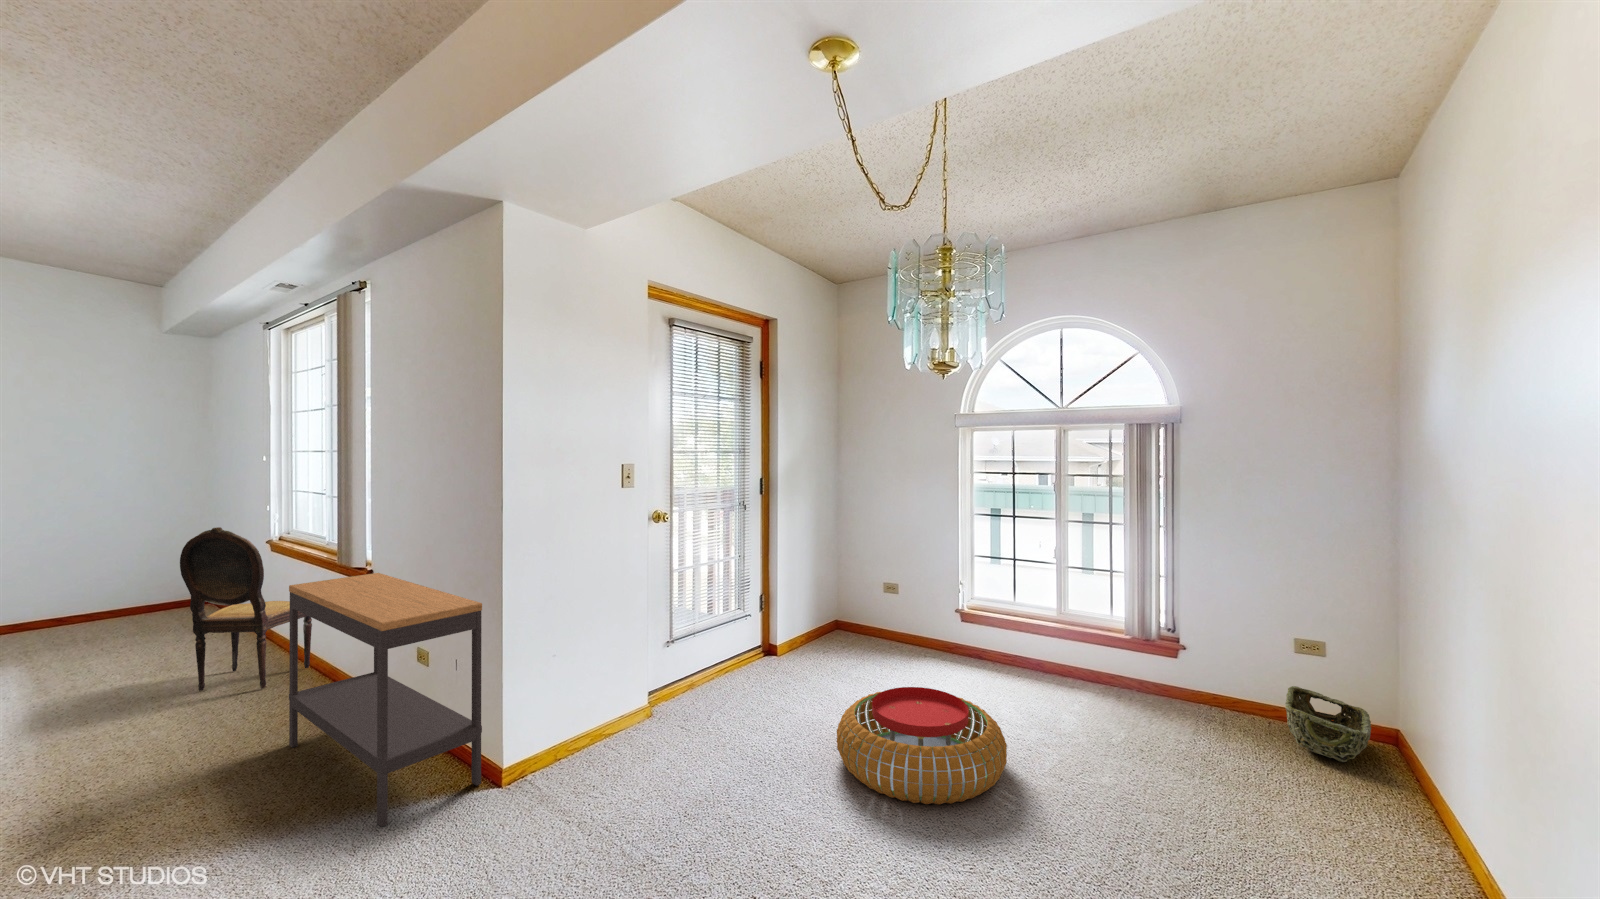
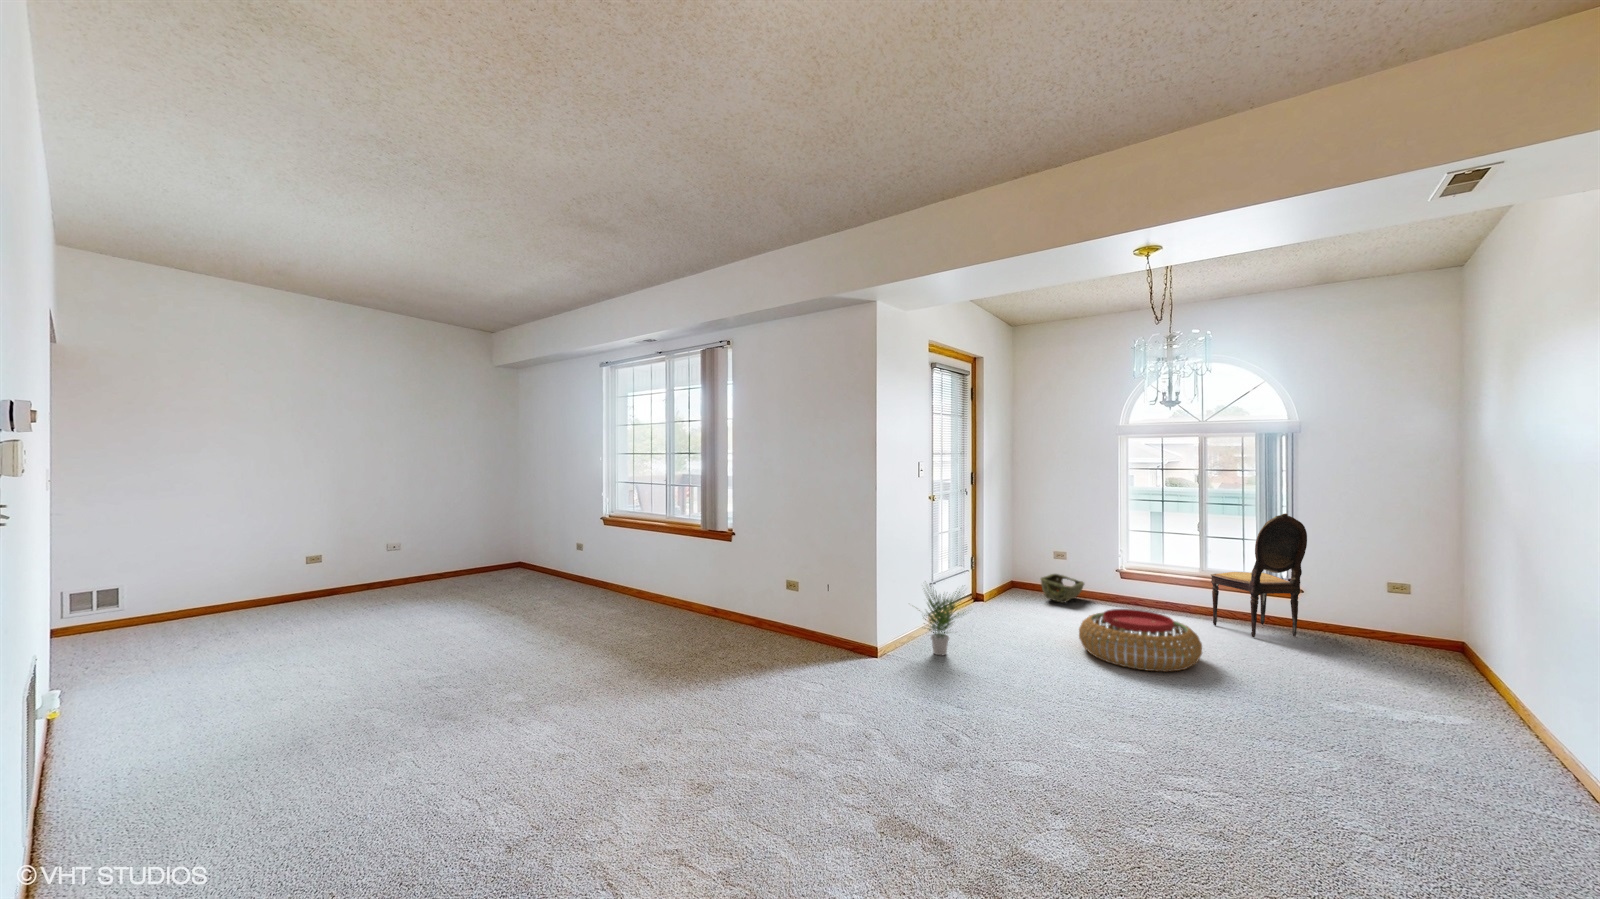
dining chair: present [180,527,312,691] -> present [1211,513,1307,637]
console table: present [289,573,482,827] -> none [718,533,868,674]
potted plant: none [558,649,660,773] -> present [919,591,966,655]
woven basket: present [1285,686,1371,762] -> present [1041,574,1084,603]

